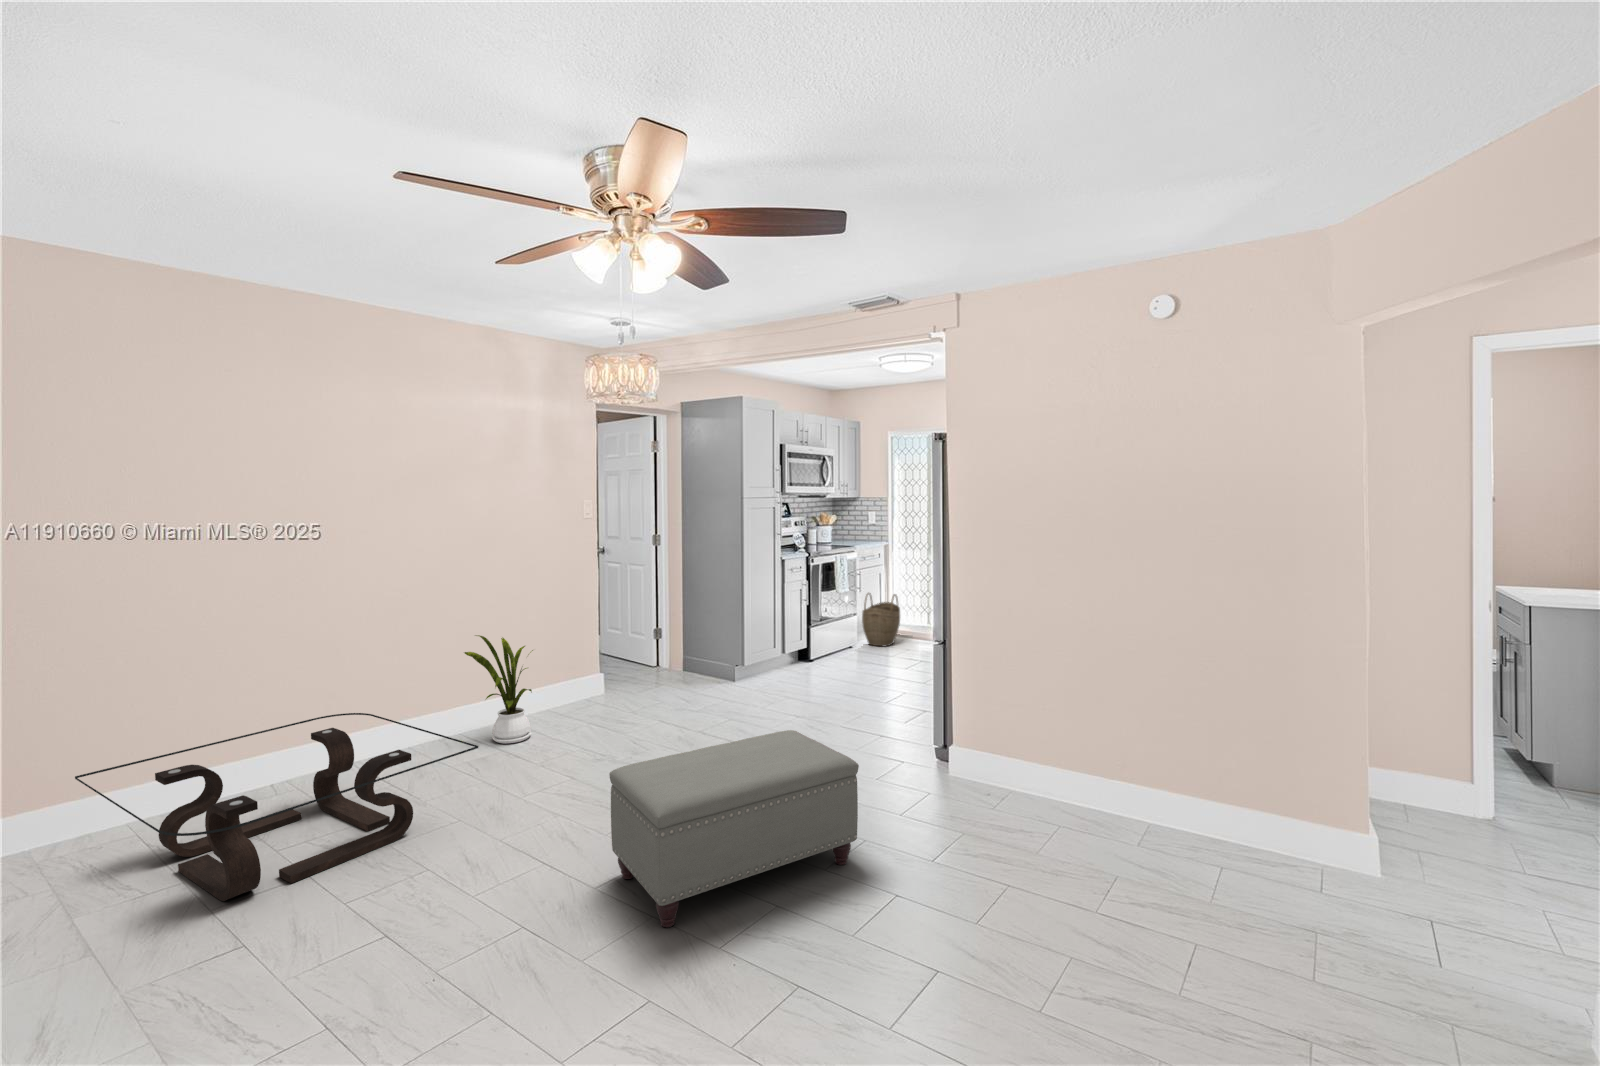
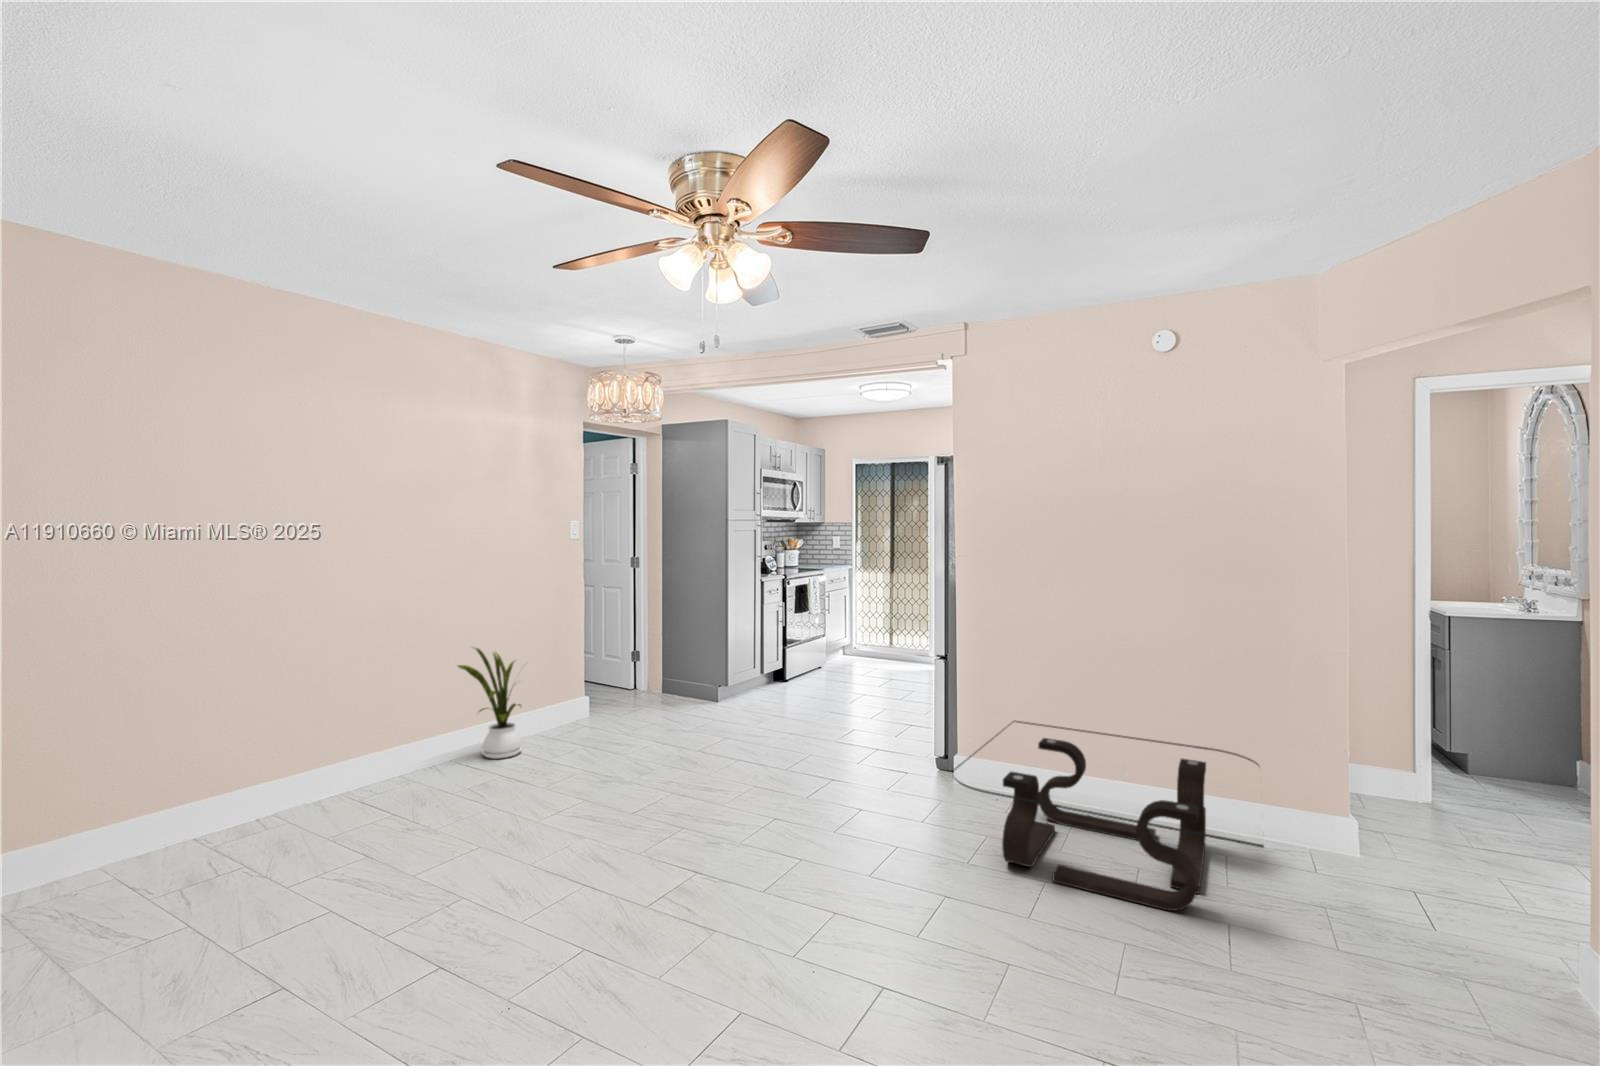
woven basket: present [862,593,900,646] -> none [831,614,867,666]
coffee table: present [75,713,478,901] -> present [954,721,1264,911]
ottoman: present [609,730,859,927] -> none [642,729,882,916]

